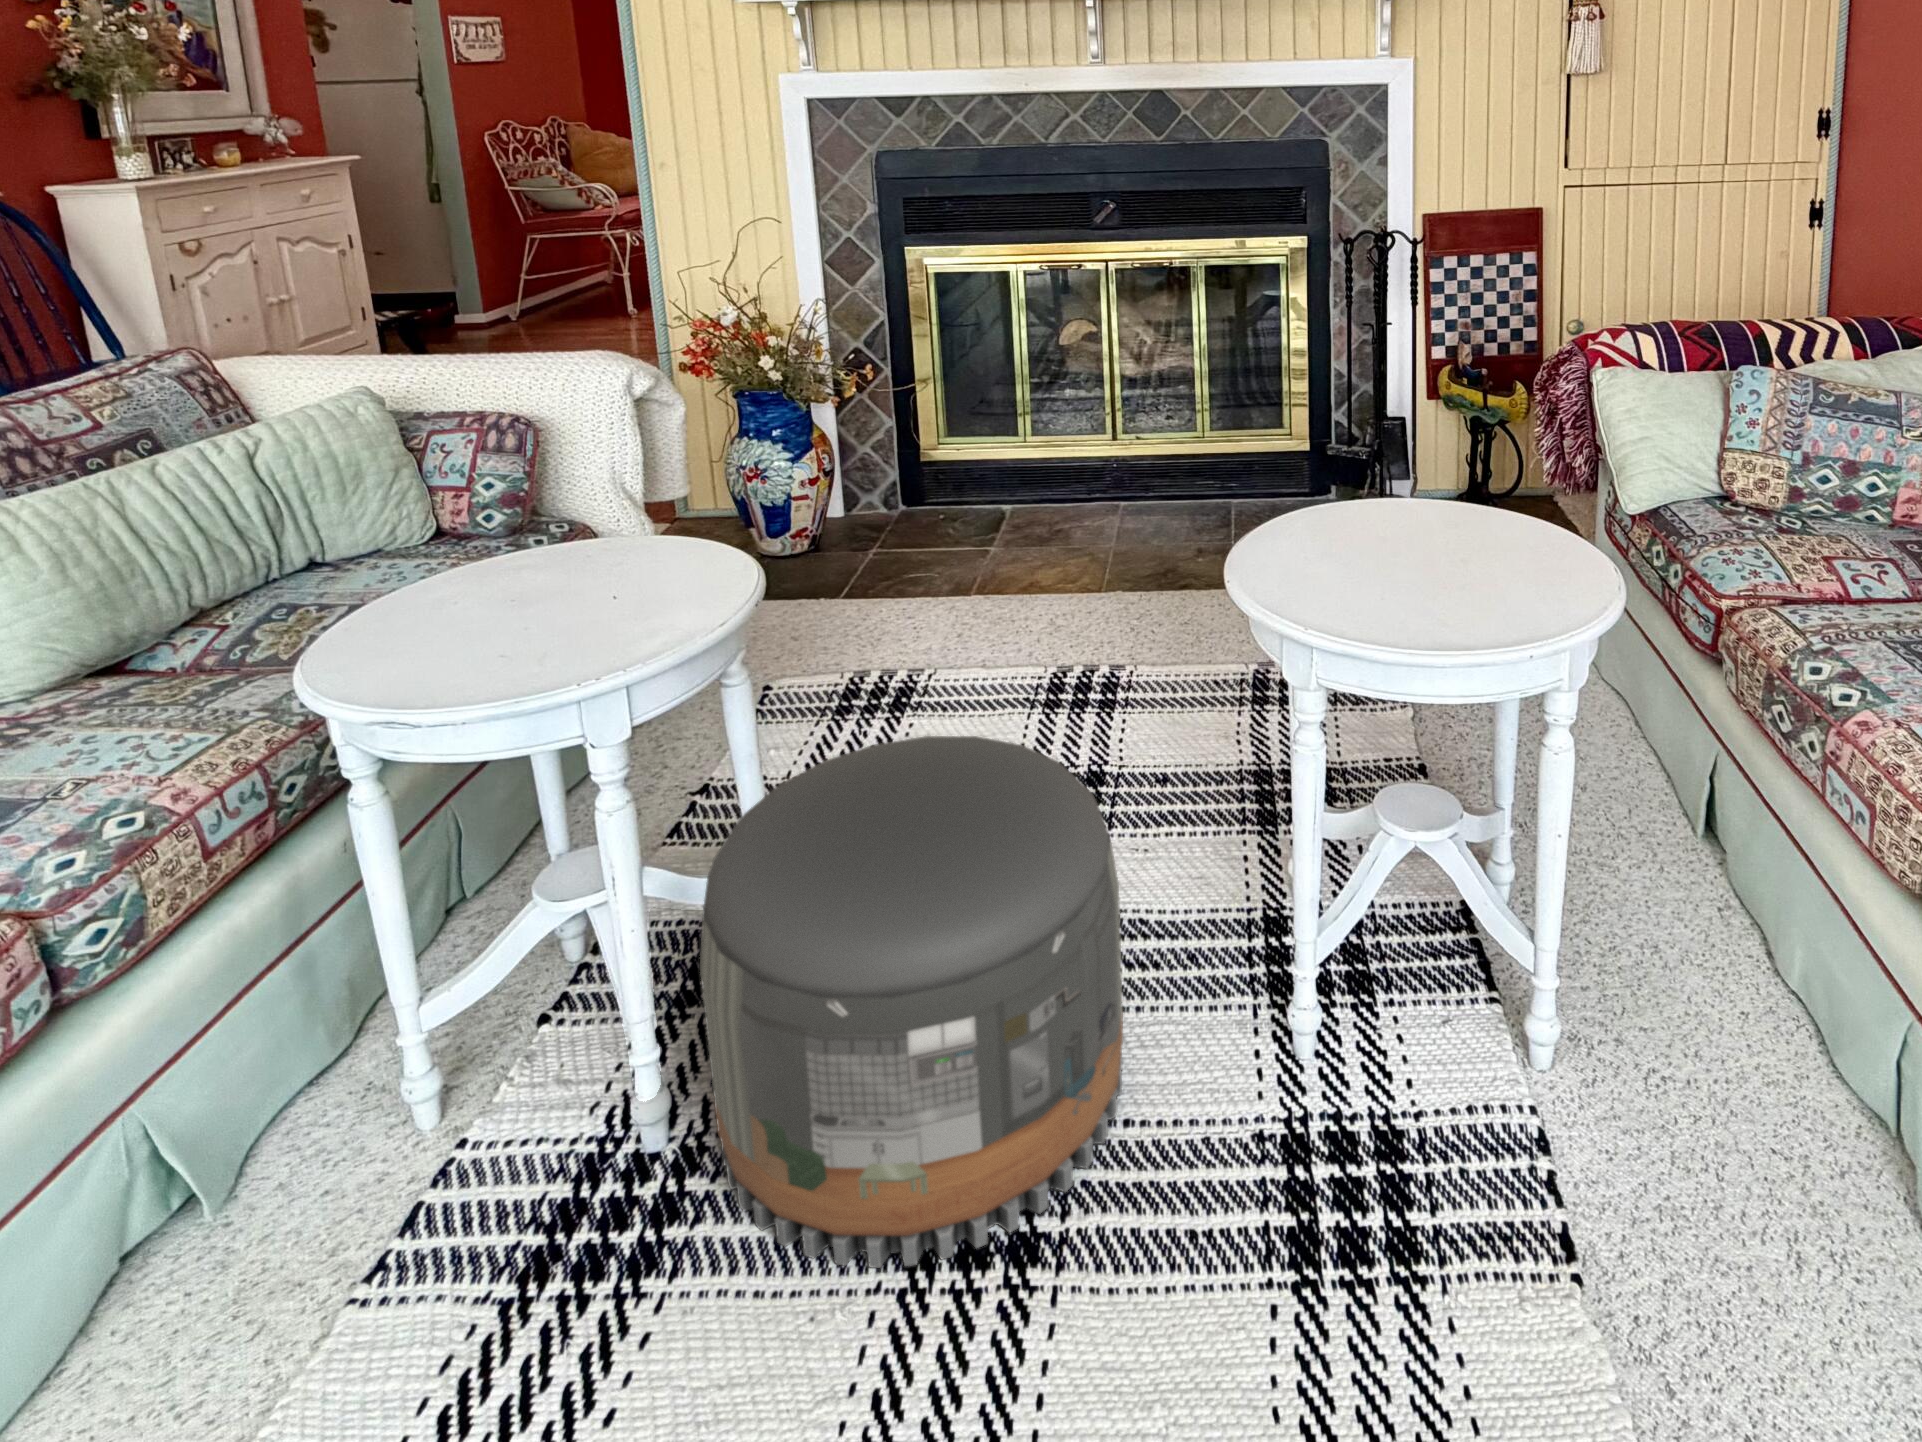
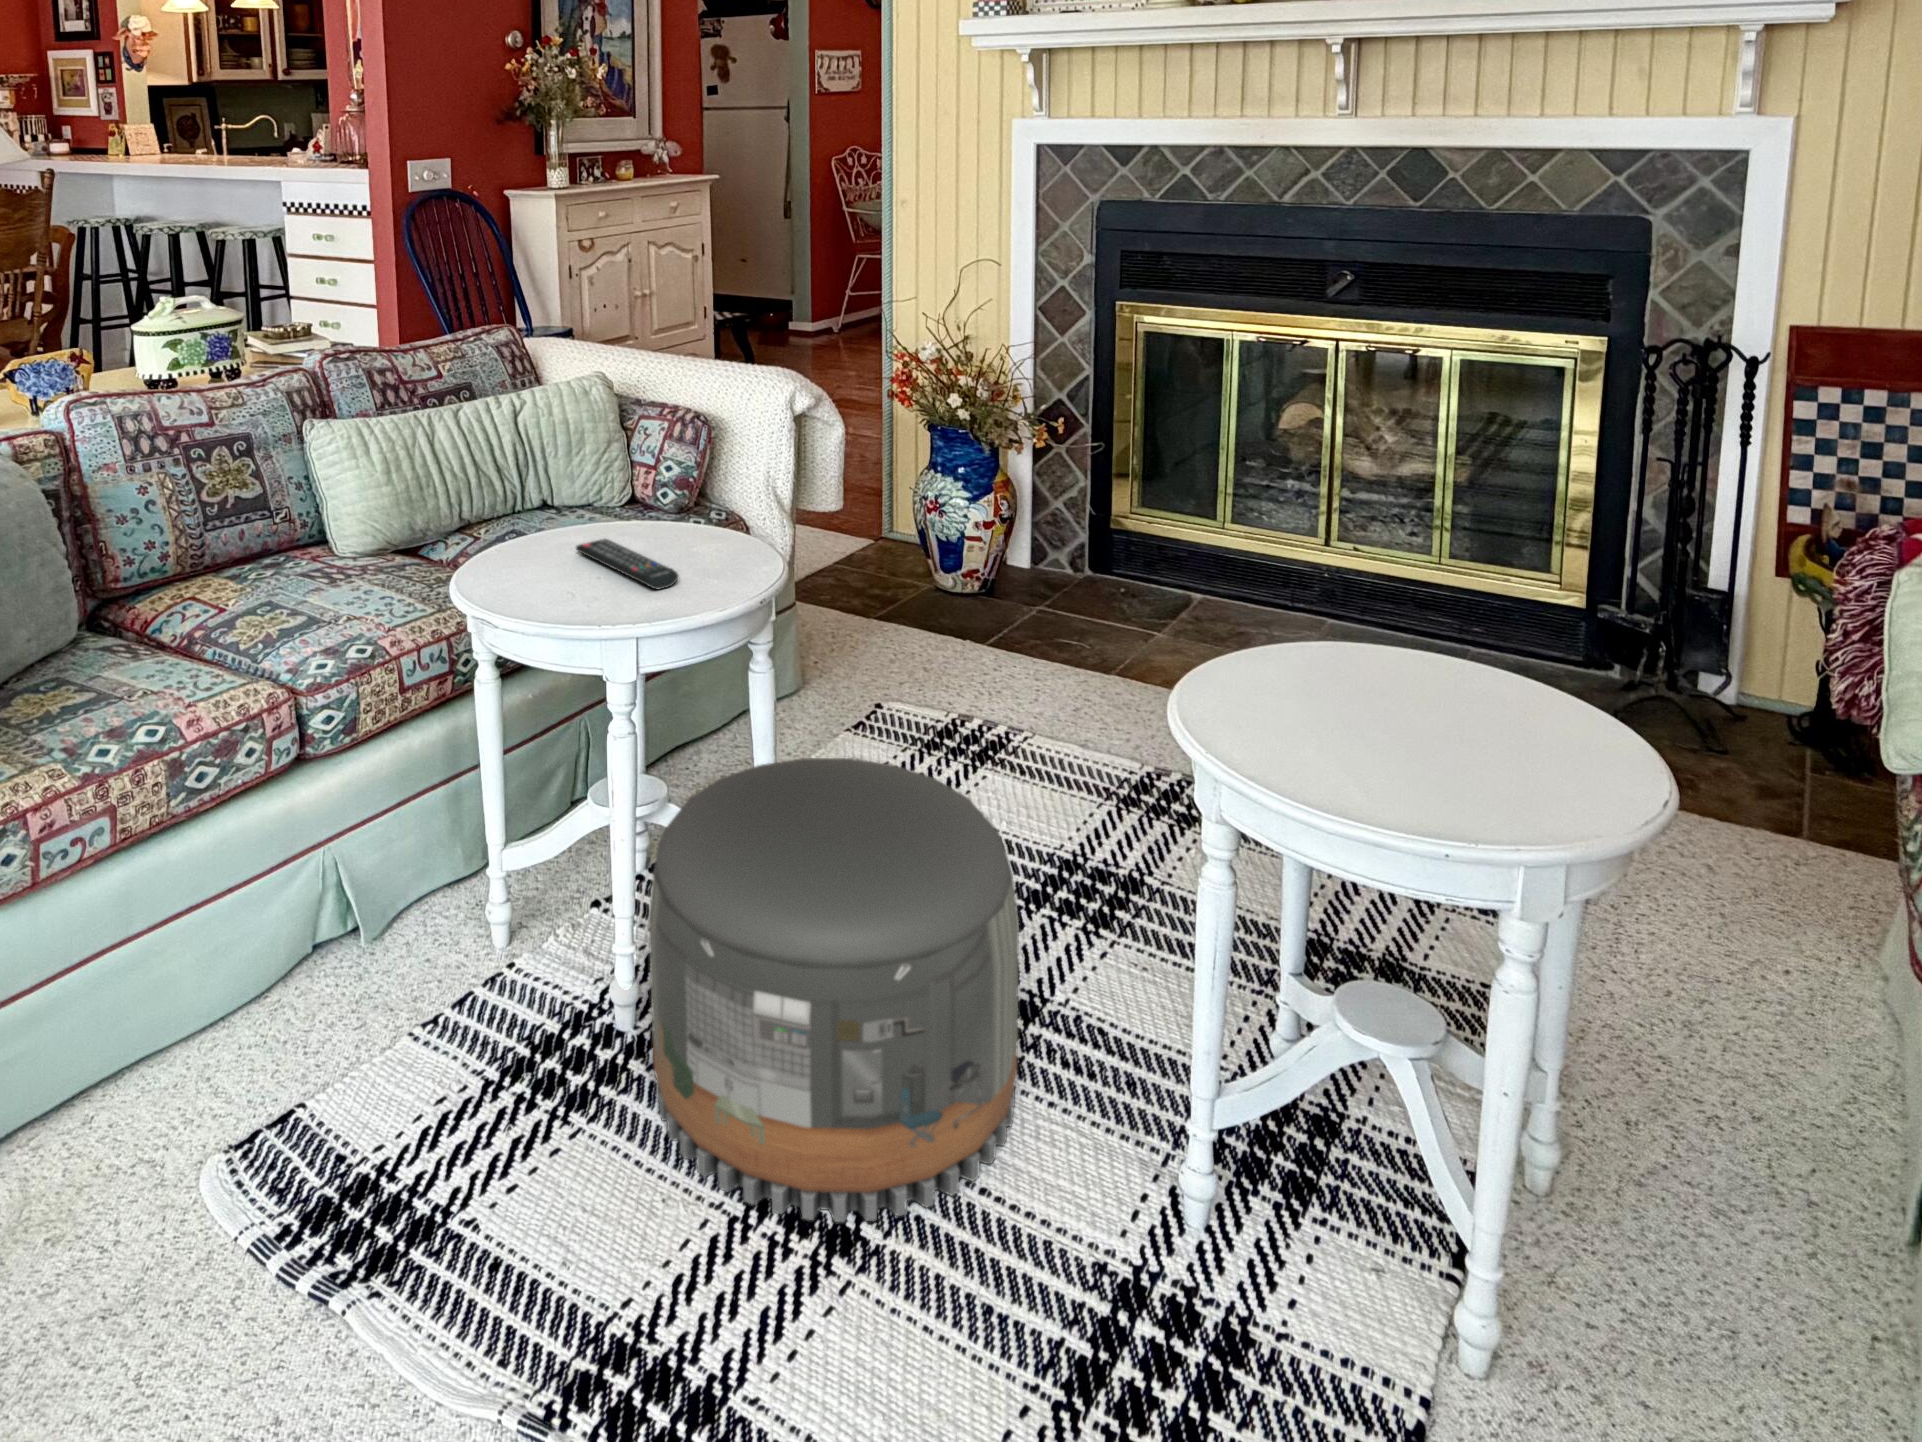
remote control: none [458,573,634,618] -> present [576,539,679,589]

